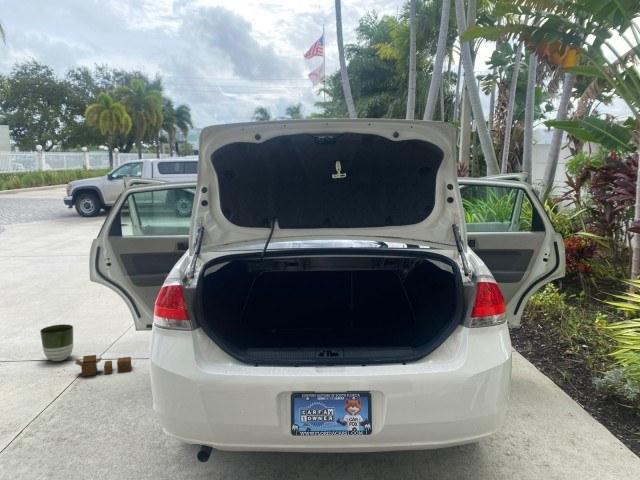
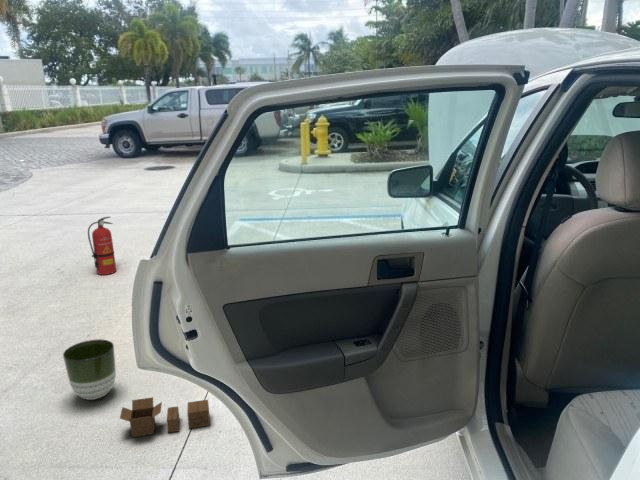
fire extinguisher: none [55,256,75,299] -> present [88,217,116,275]

